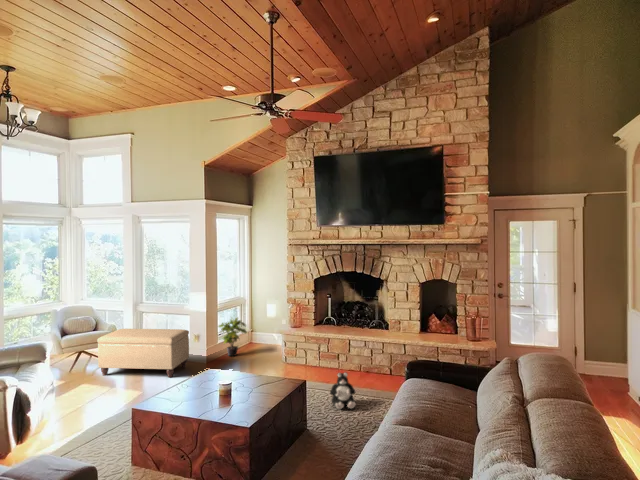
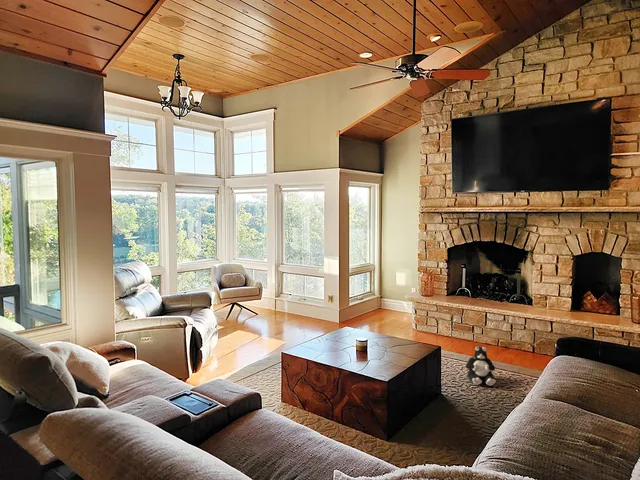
potted plant: present [219,318,247,356] -> none [348,282,378,320]
ottoman: present [97,329,189,378] -> none [243,287,323,335]

